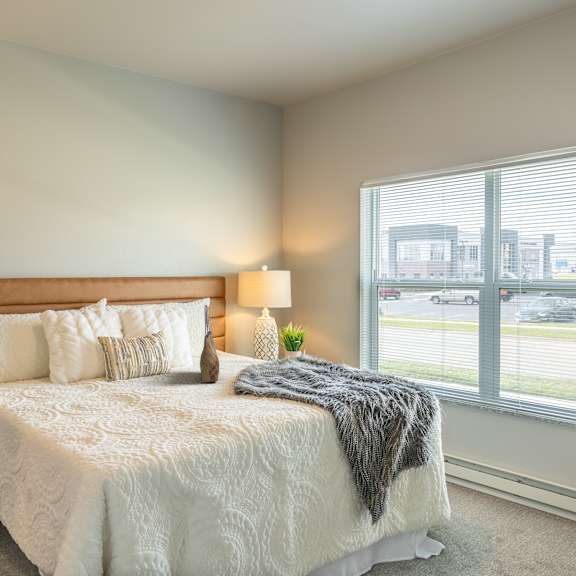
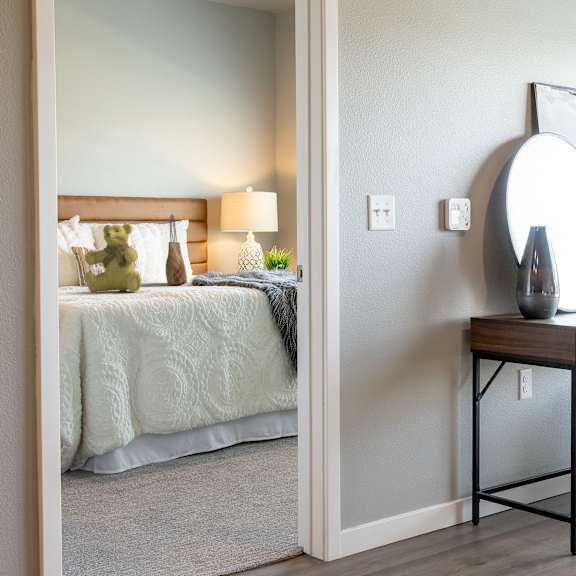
teddy bear: none [111,325,179,409] -> present [85,224,141,292]

